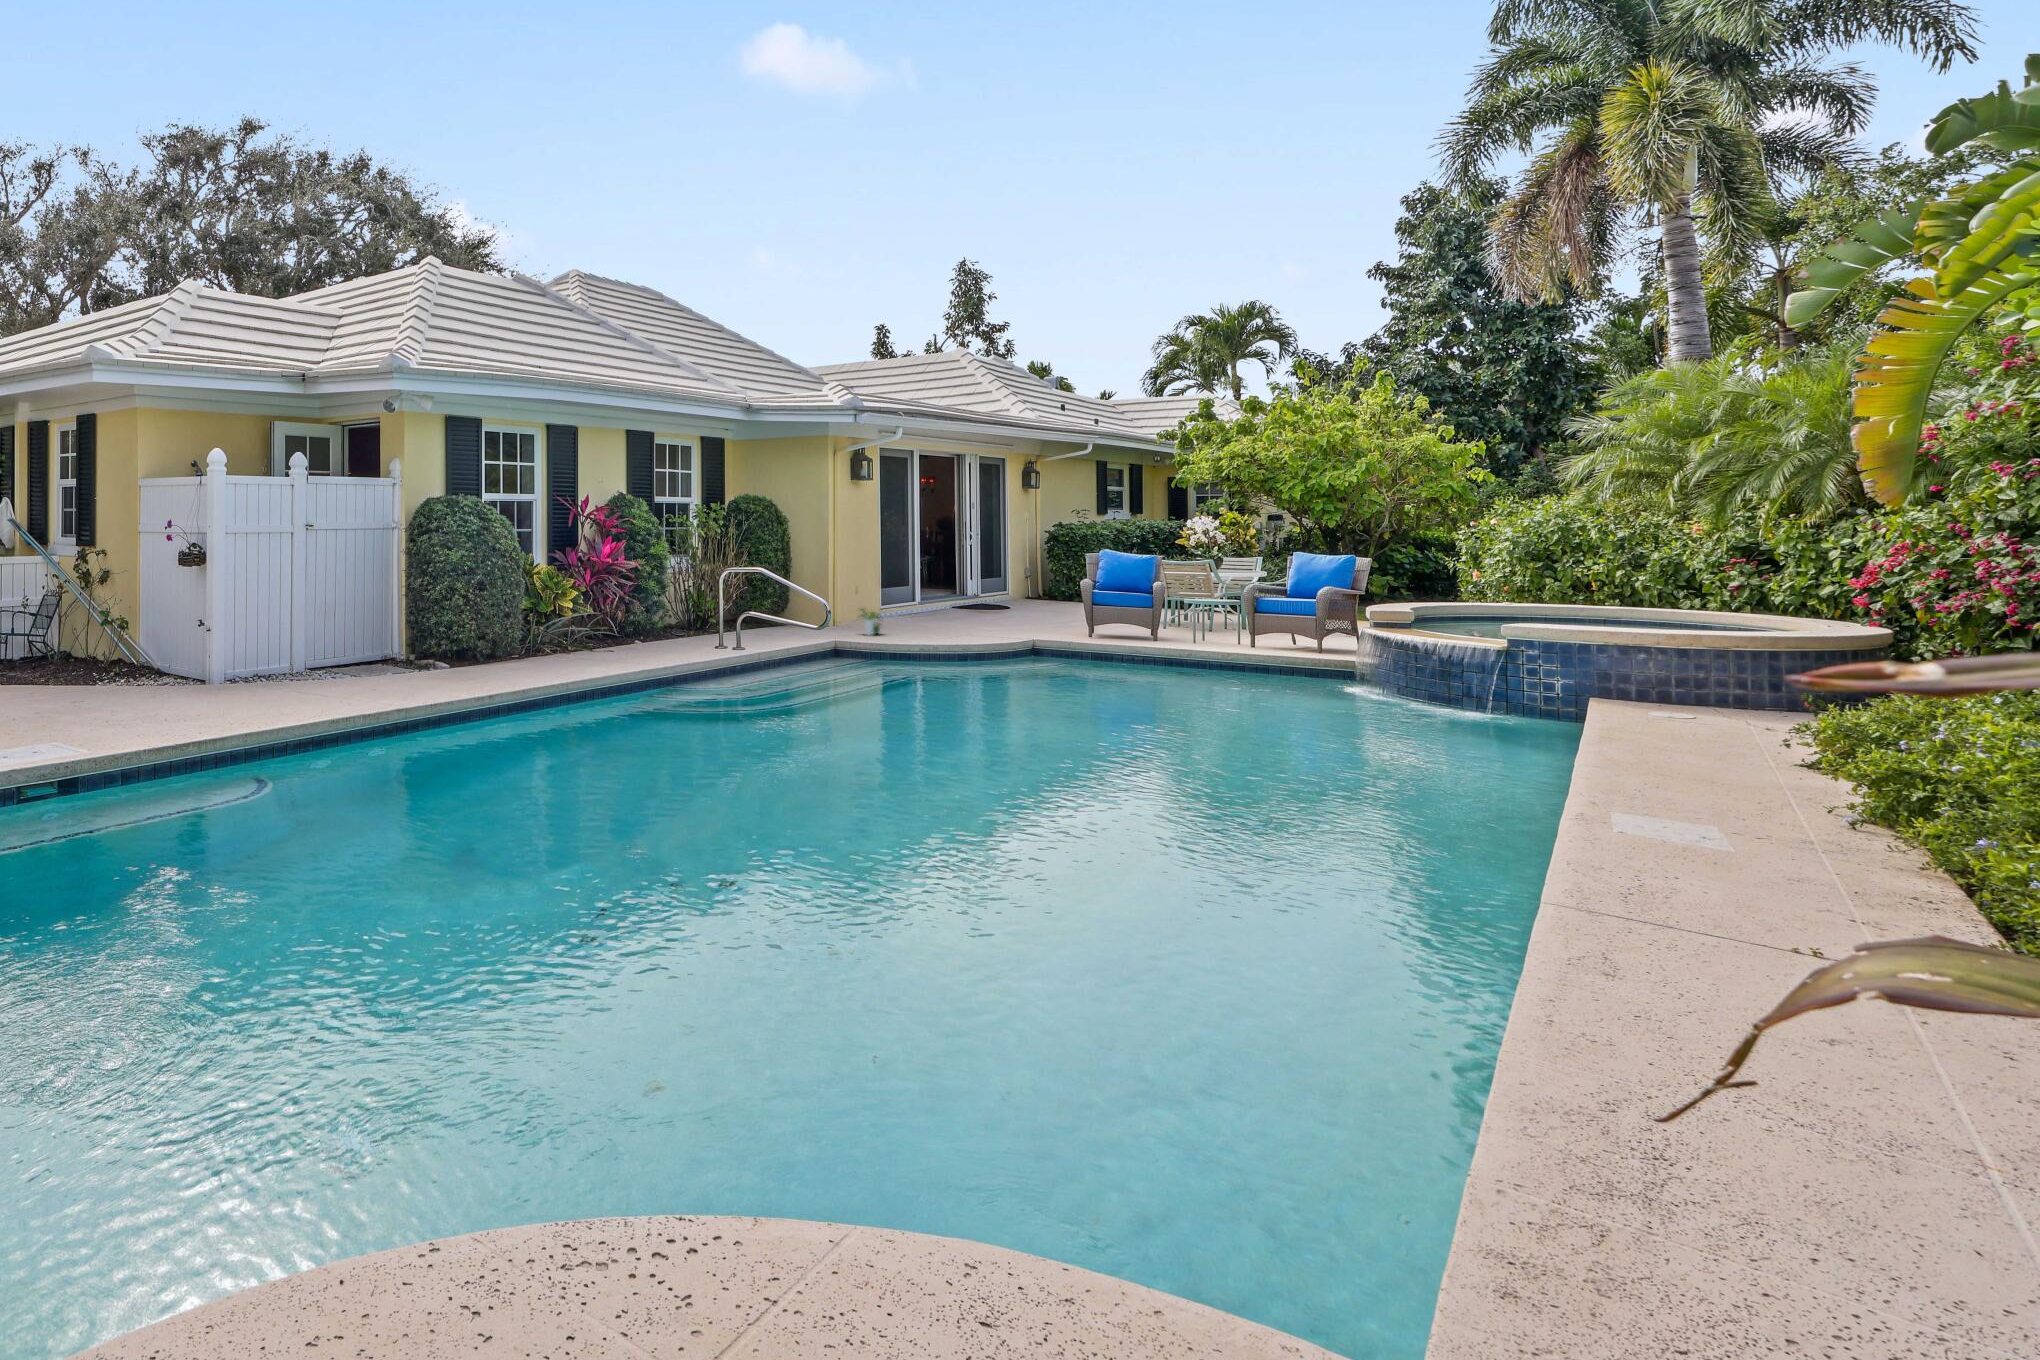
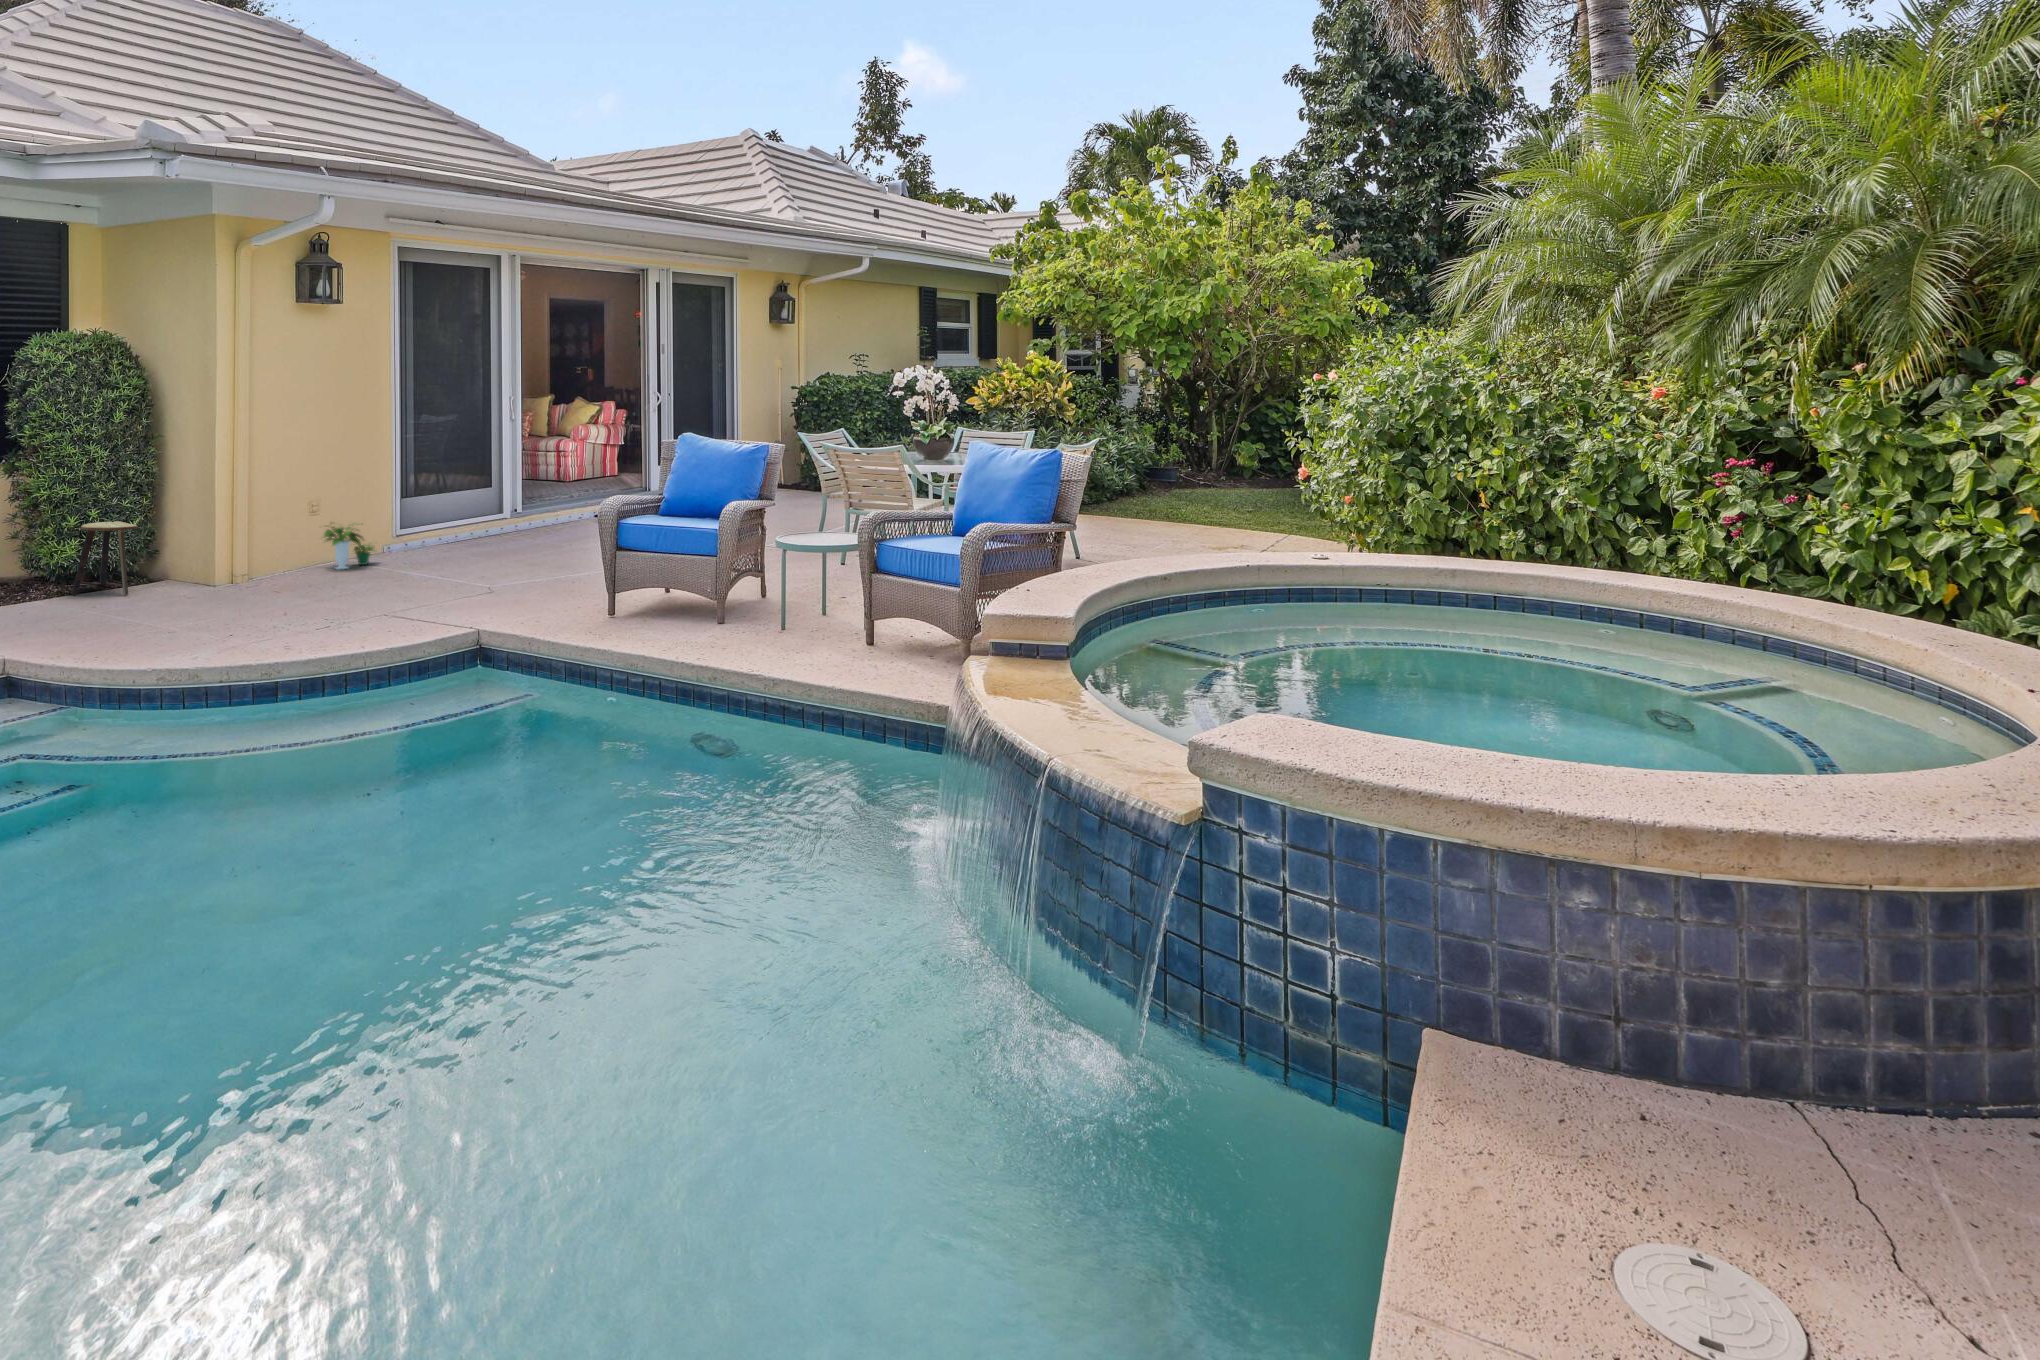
stool: none [758,603,792,642] -> present [71,521,138,595]

